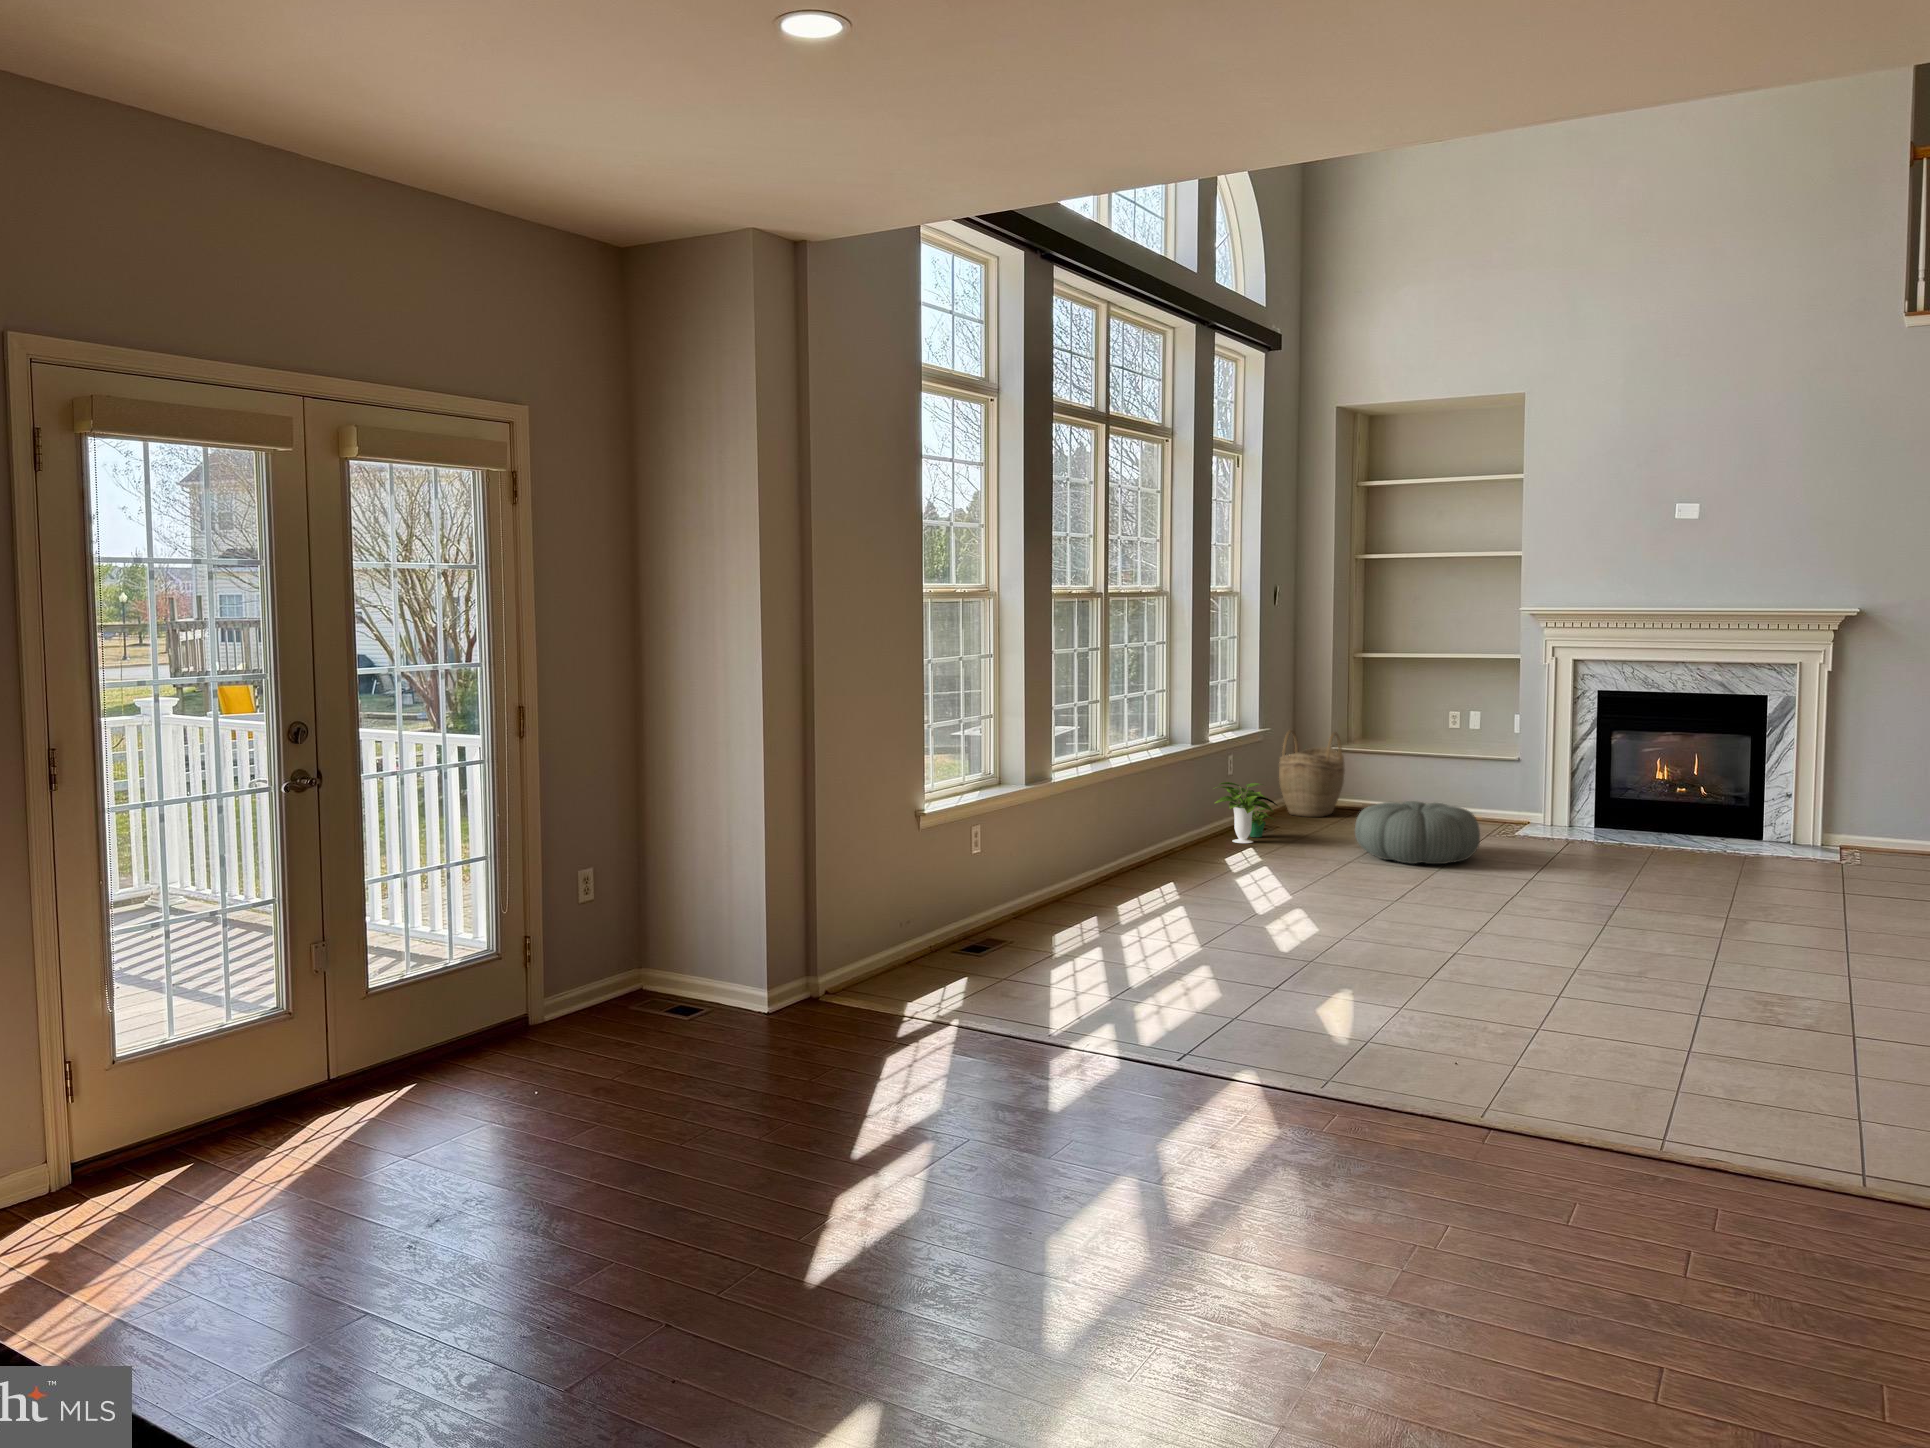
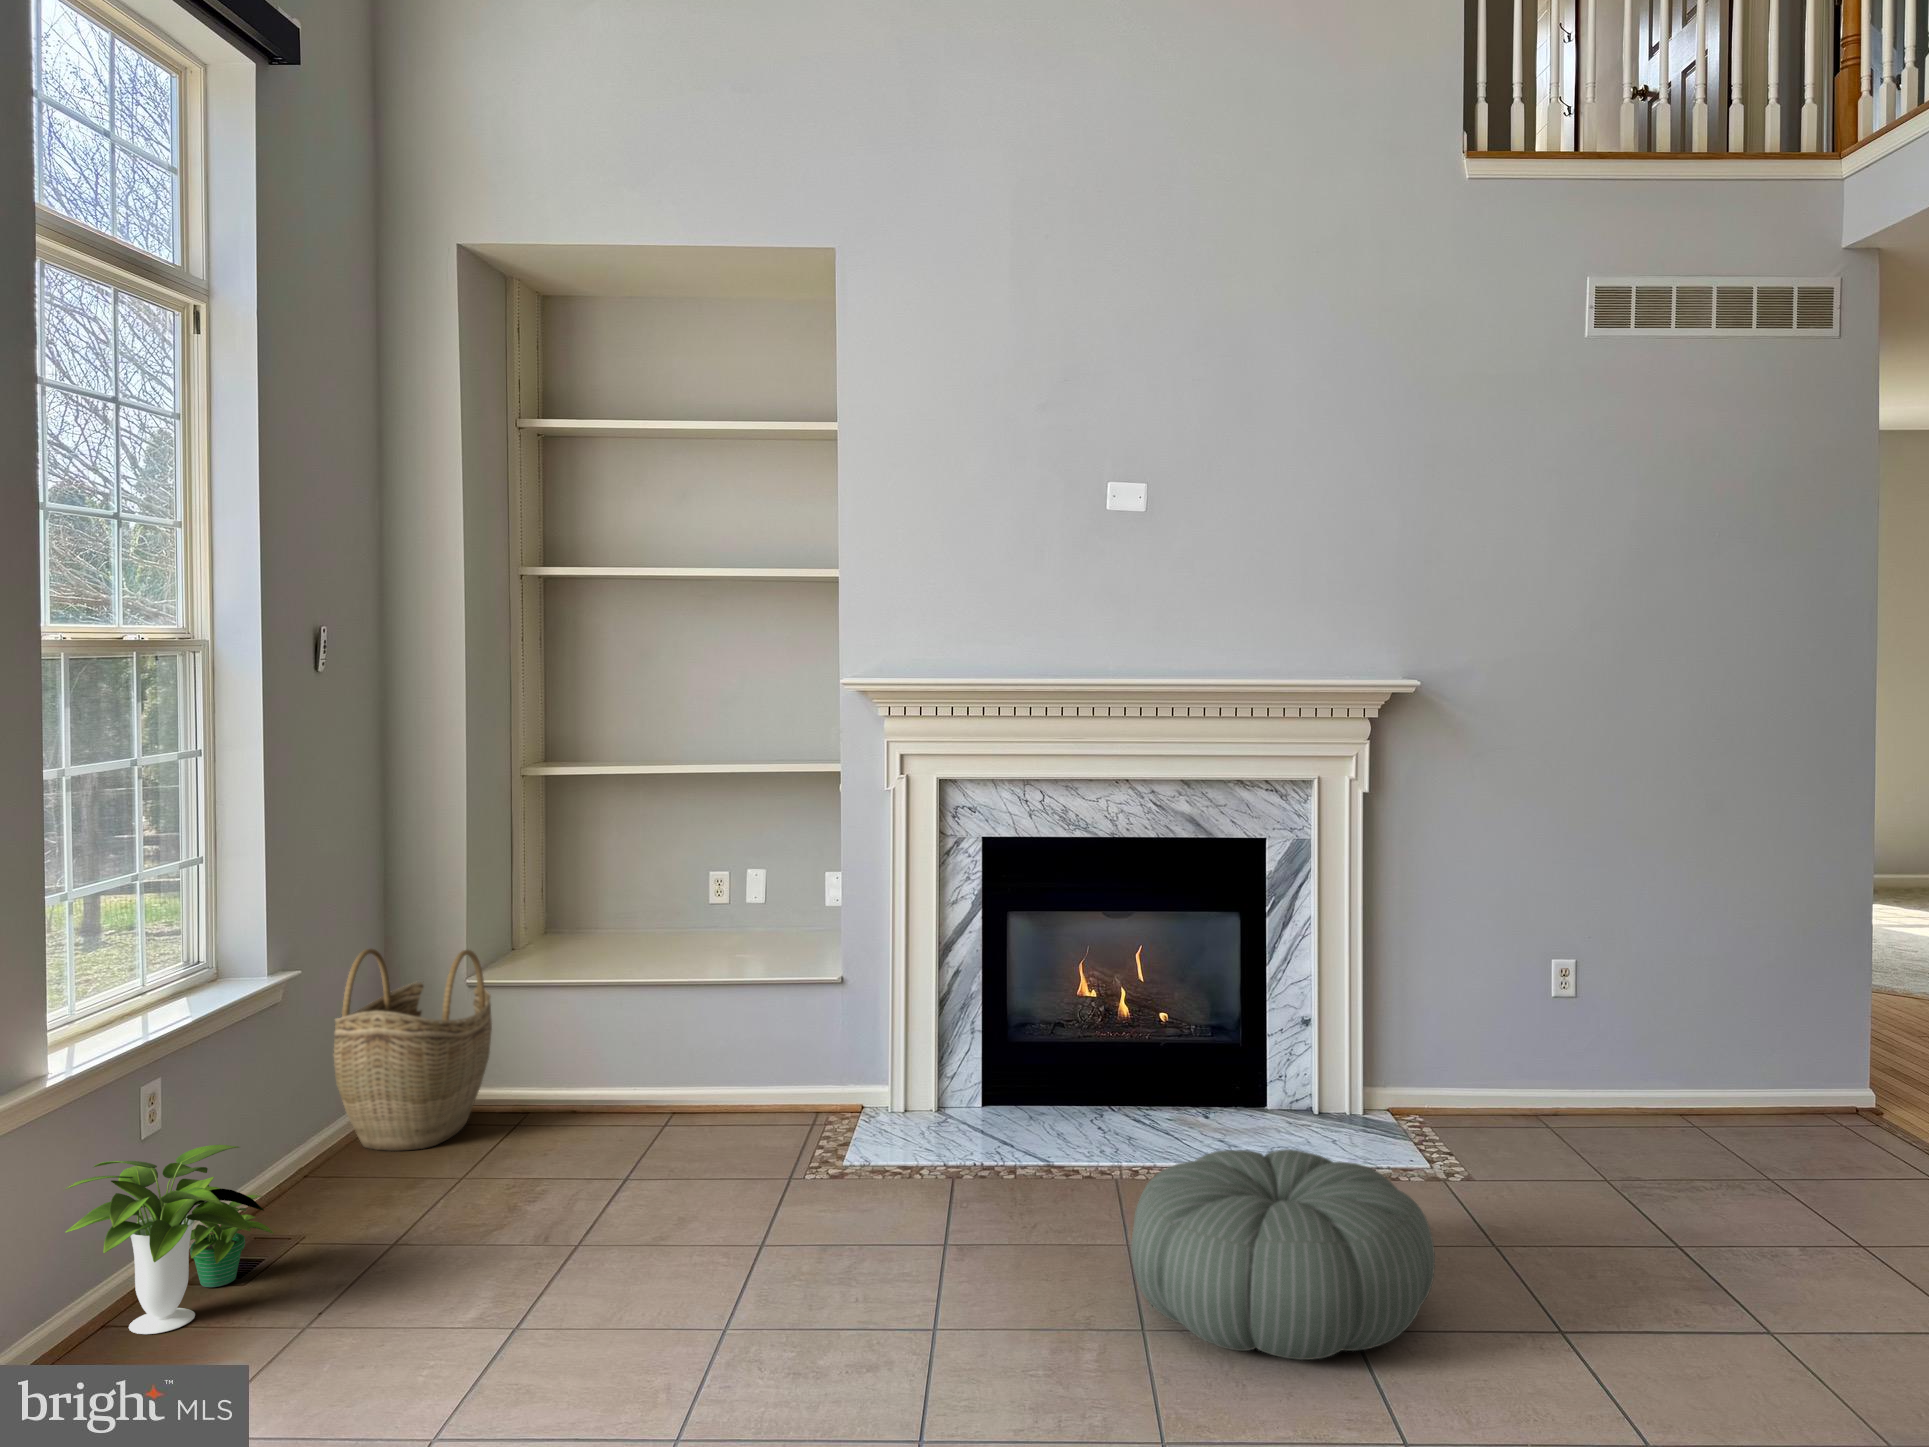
pouf: present [1355,801,1480,864] -> present [1131,1149,1435,1360]

